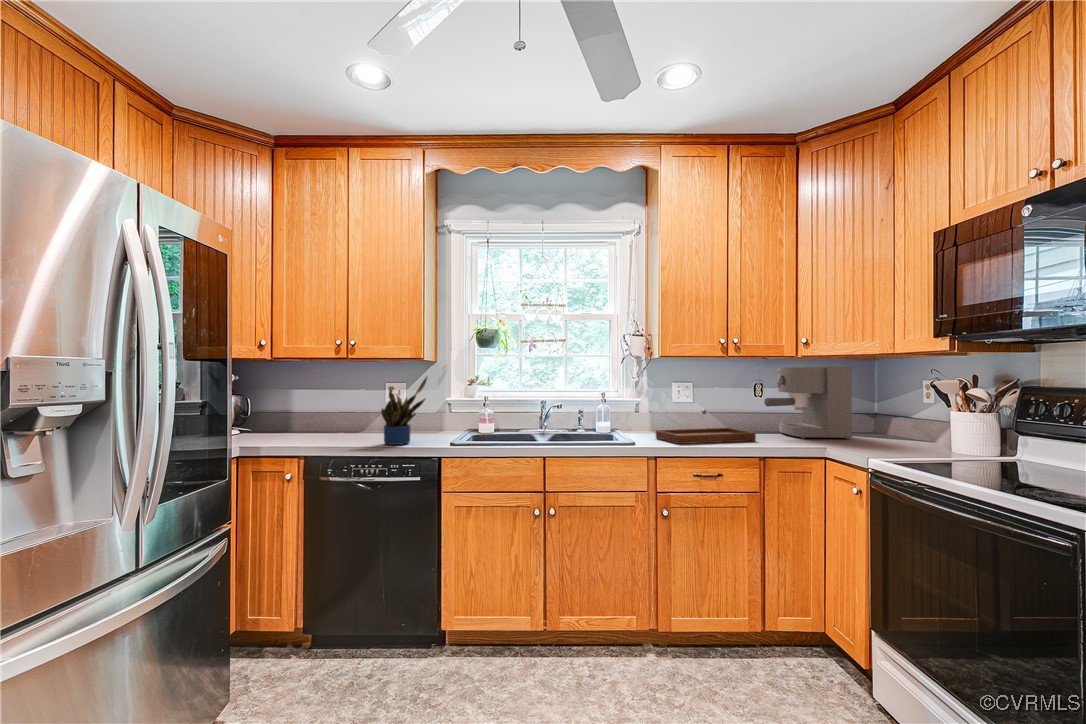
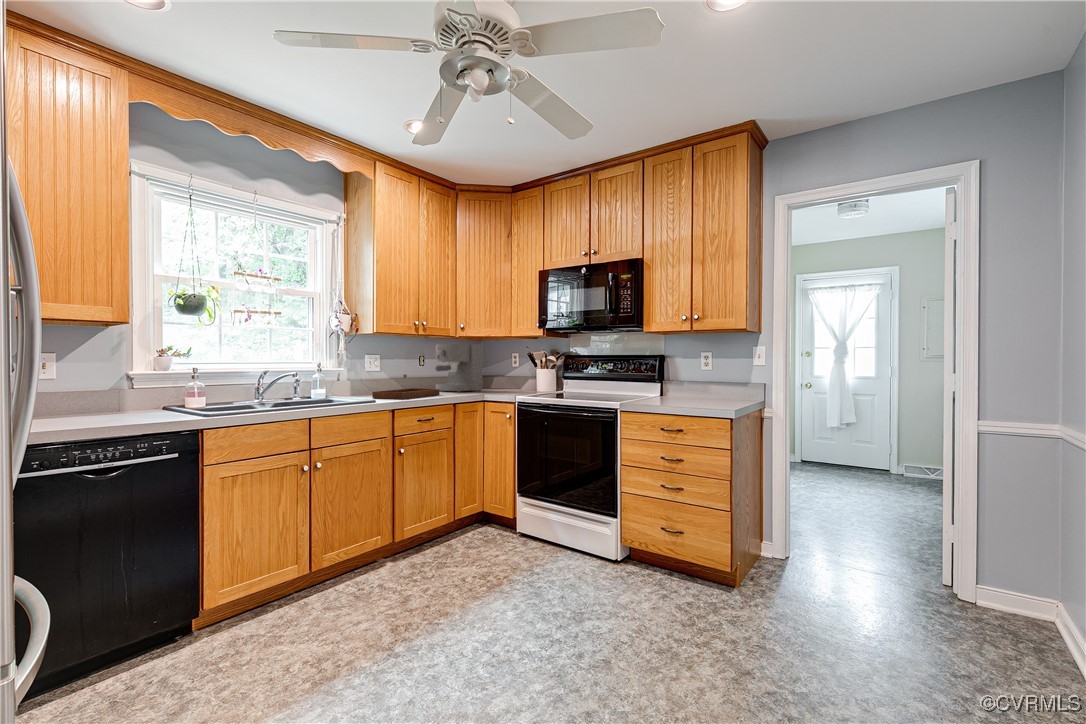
potted plant: present [381,377,427,445] -> none [104,341,173,422]

